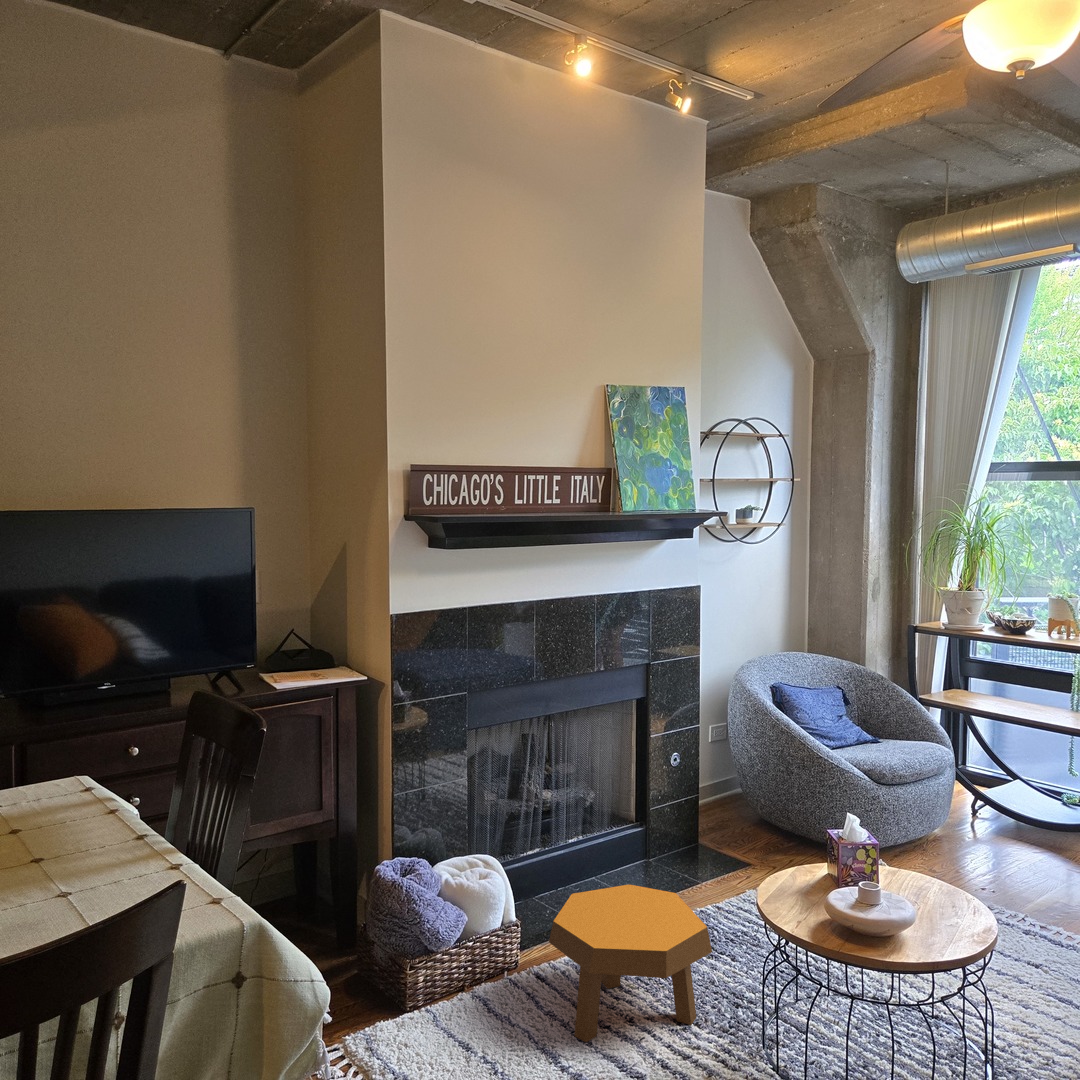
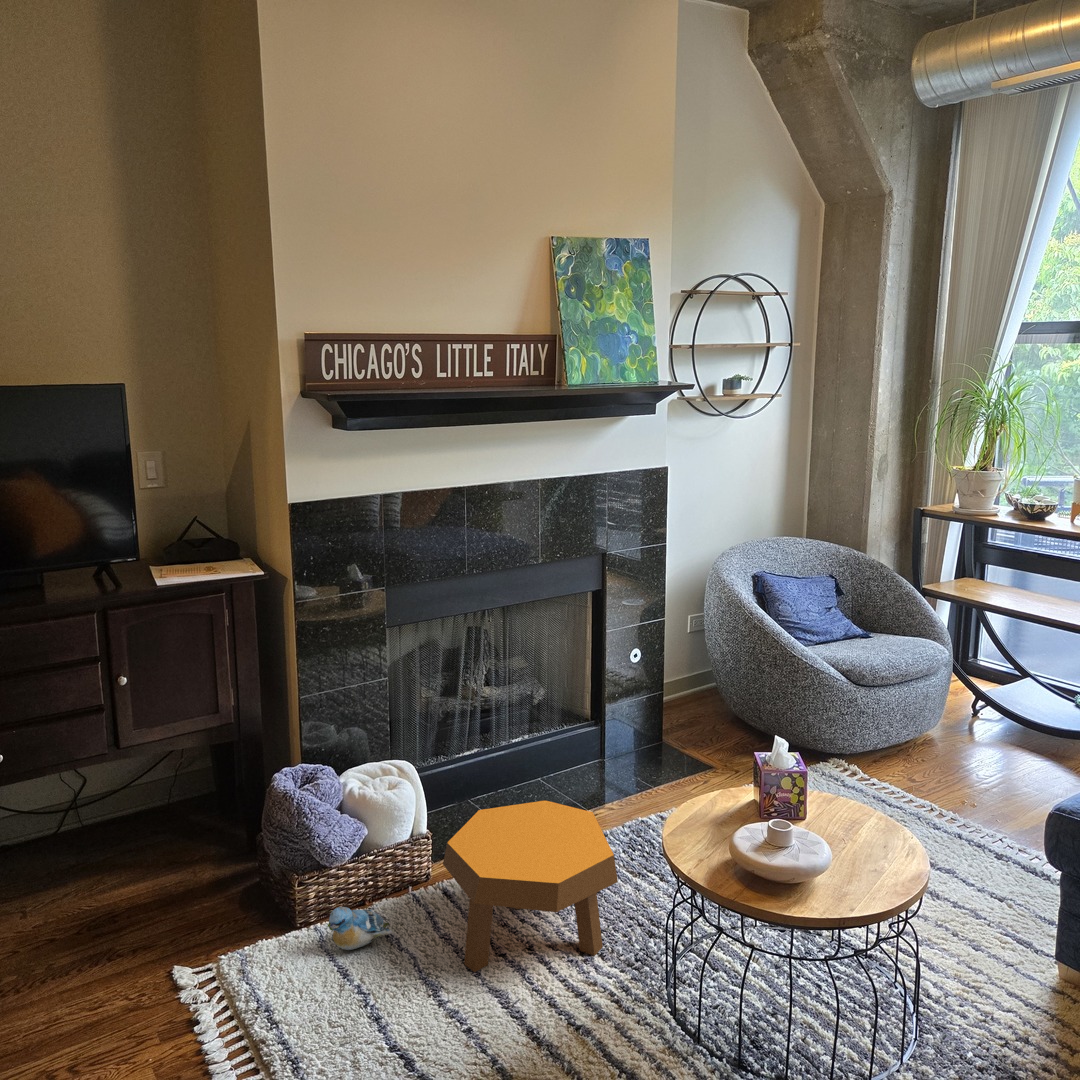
plush toy: none [446,985,503,1027] -> present [327,907,392,950]

